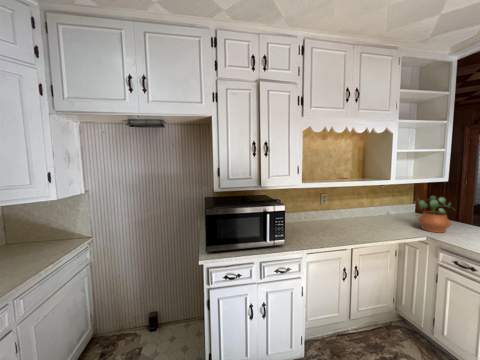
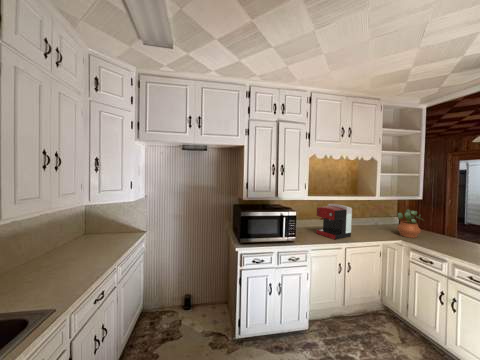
coffee maker: none [314,192,361,240] -> present [317,204,352,239]

